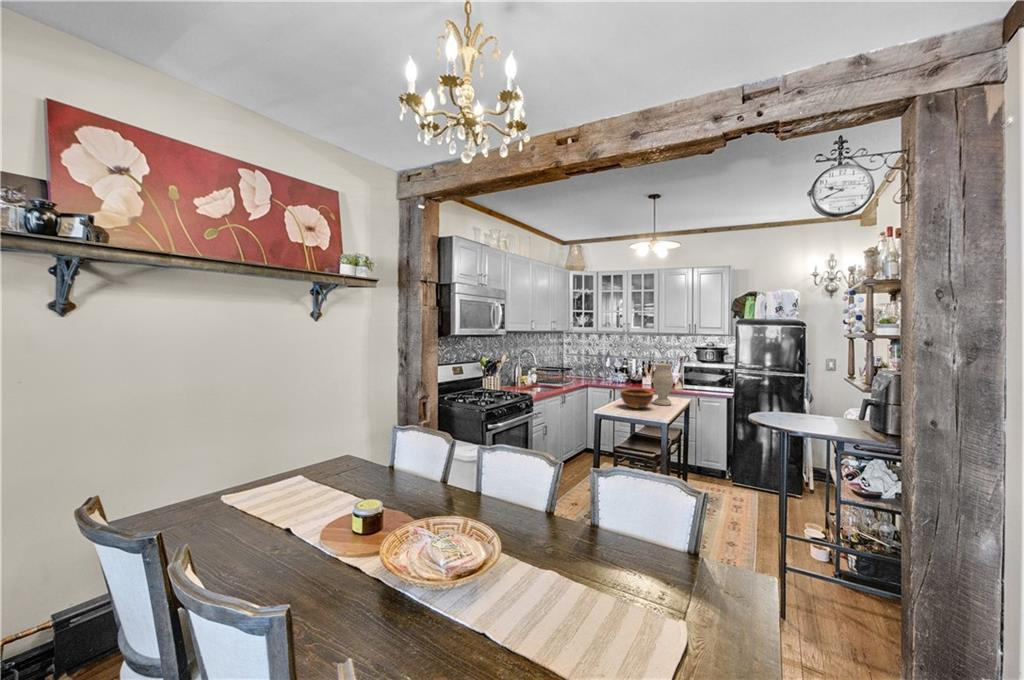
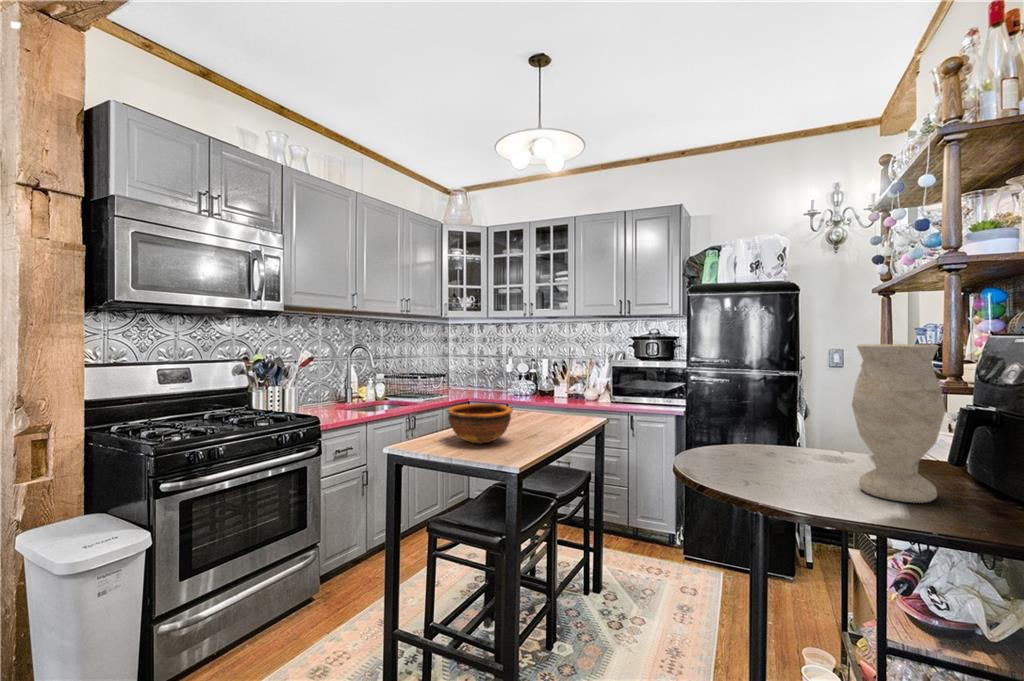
vase: present [653,364,674,405] -> present [852,344,945,503]

